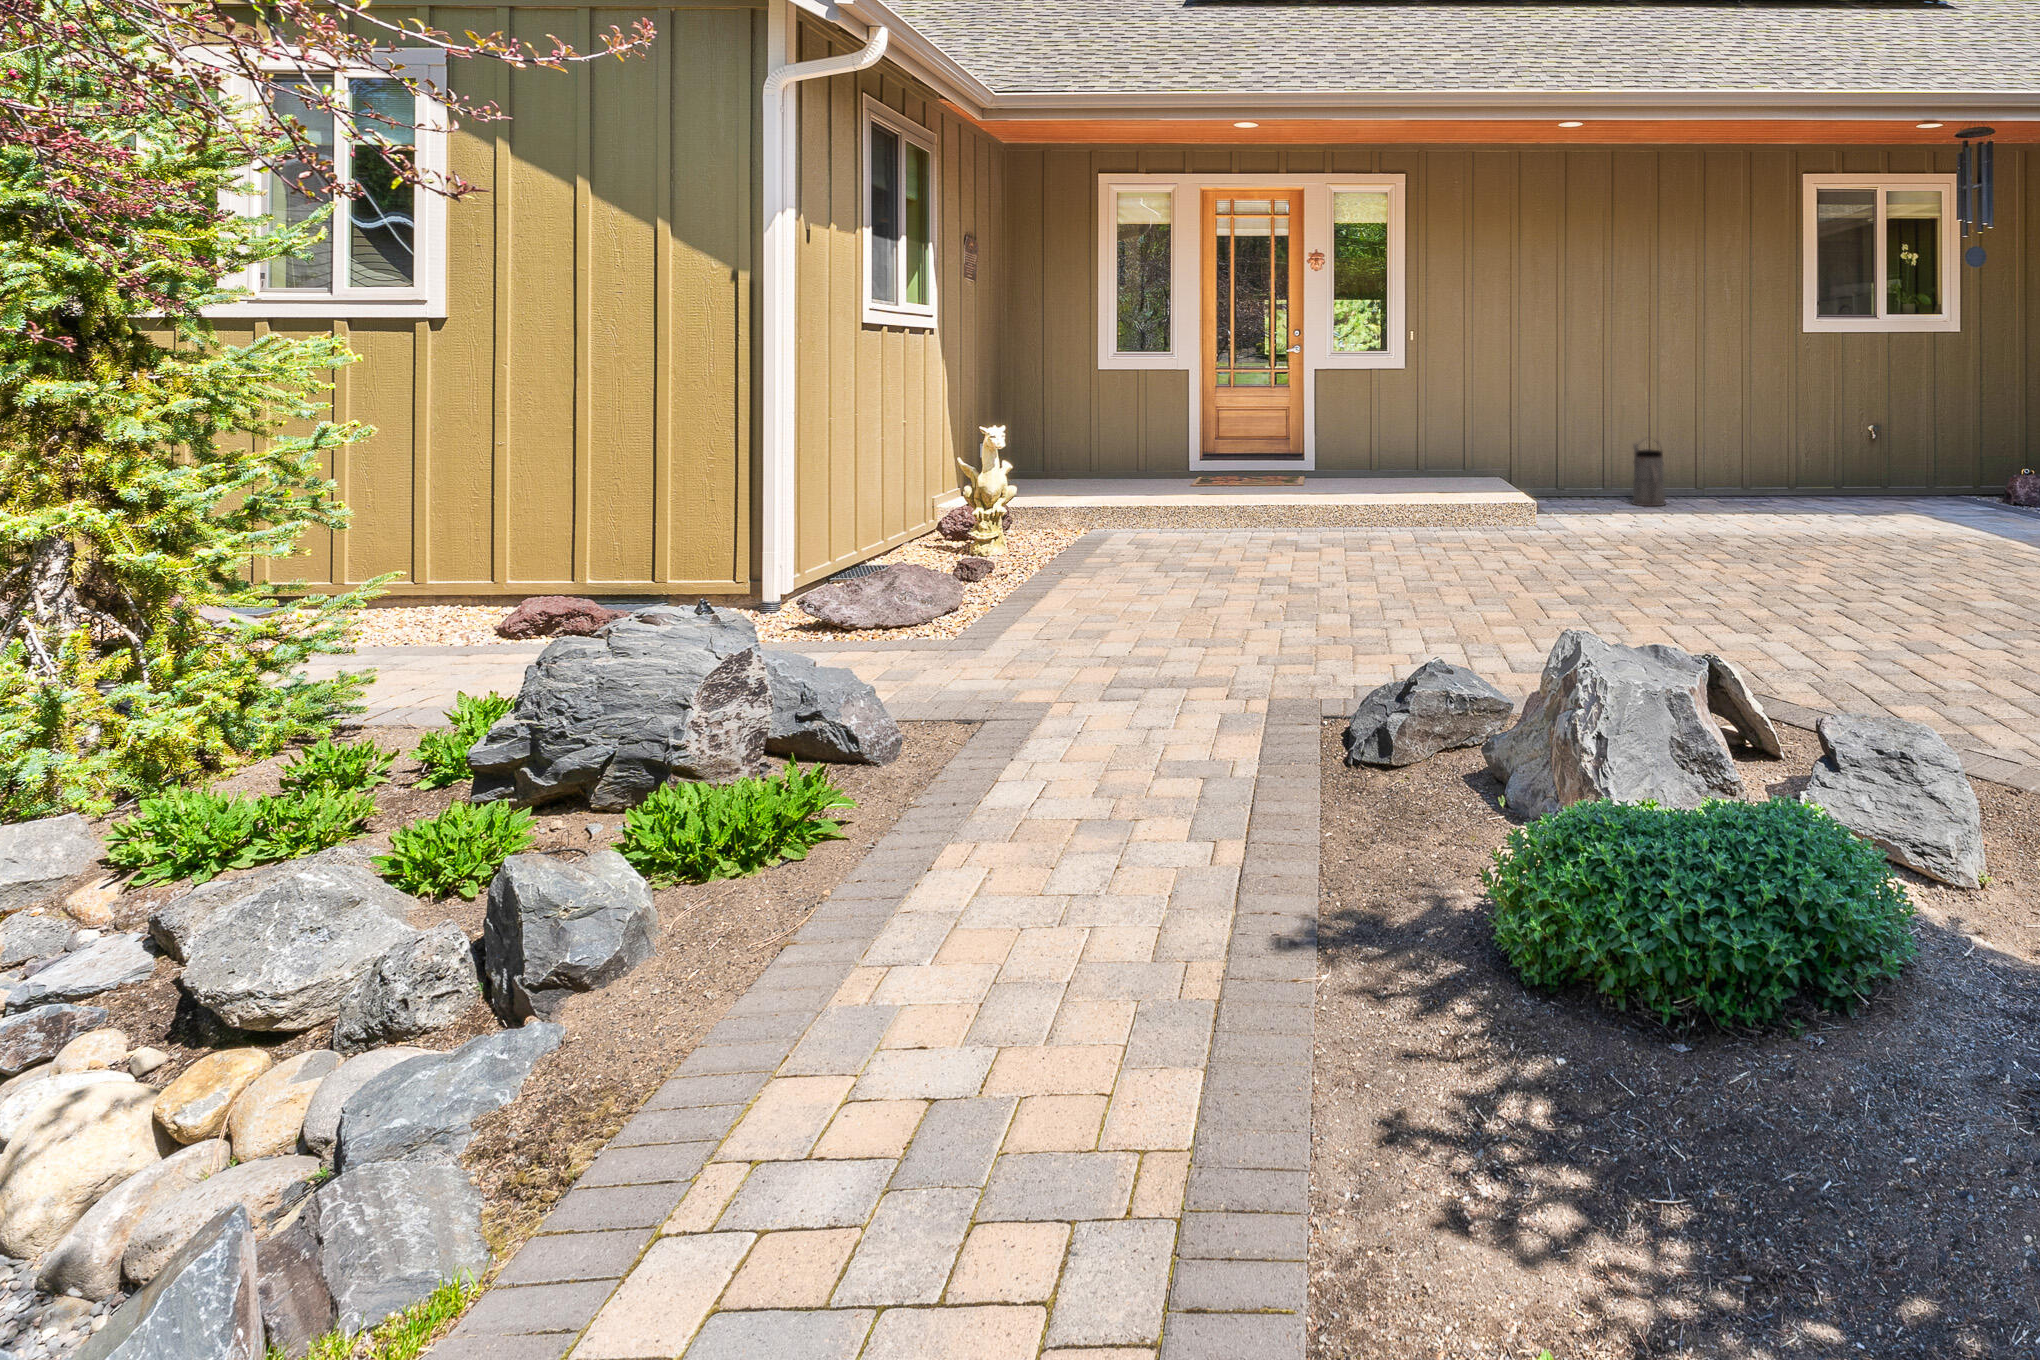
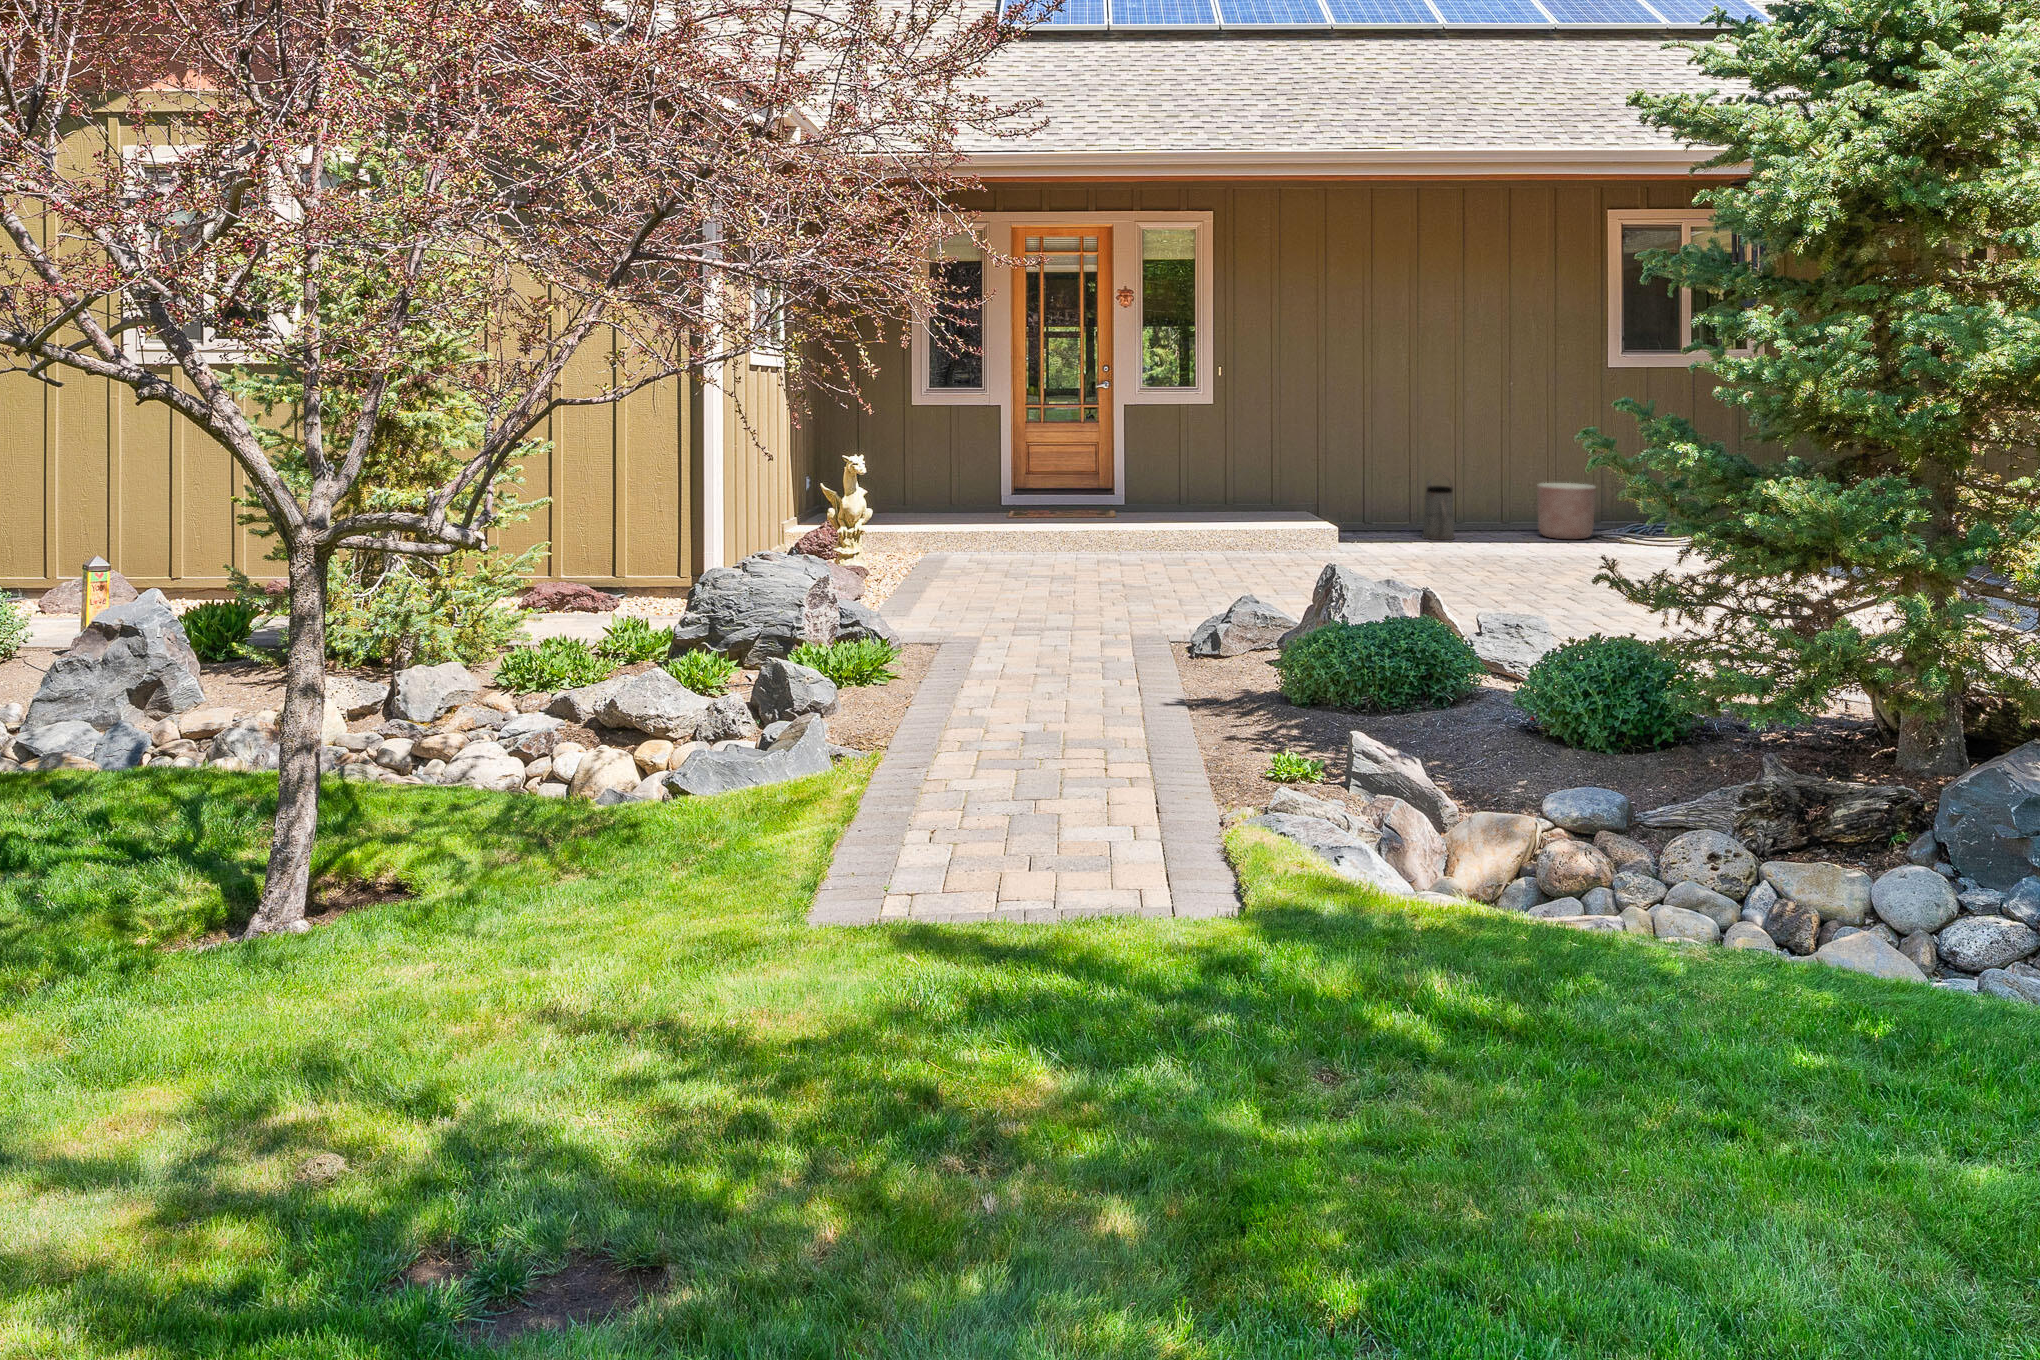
planter: none [1747,443,1809,502] -> present [1537,483,1596,539]

